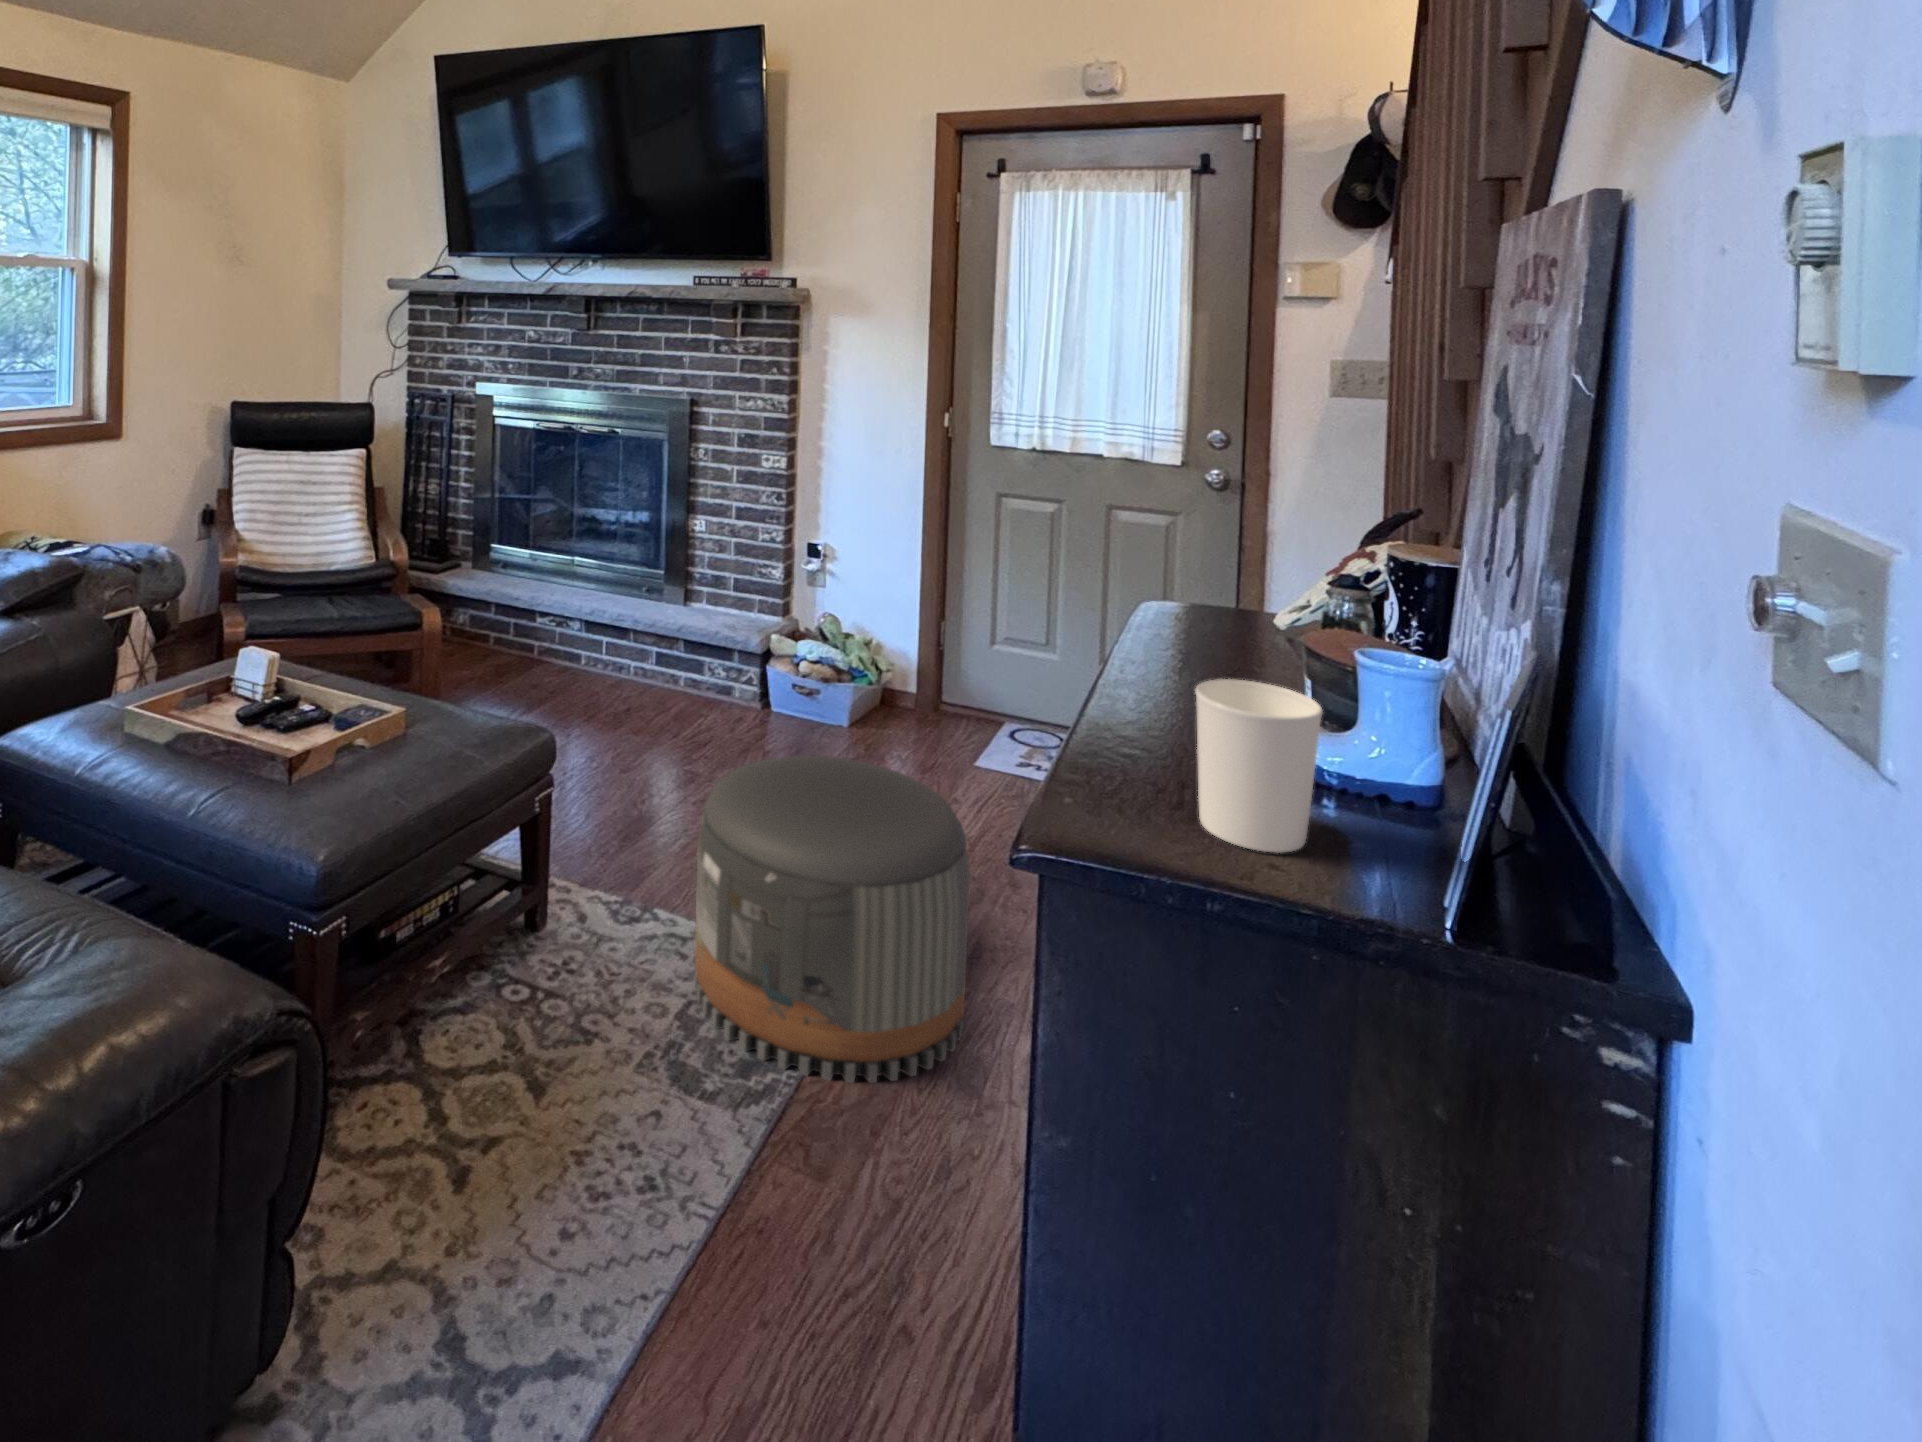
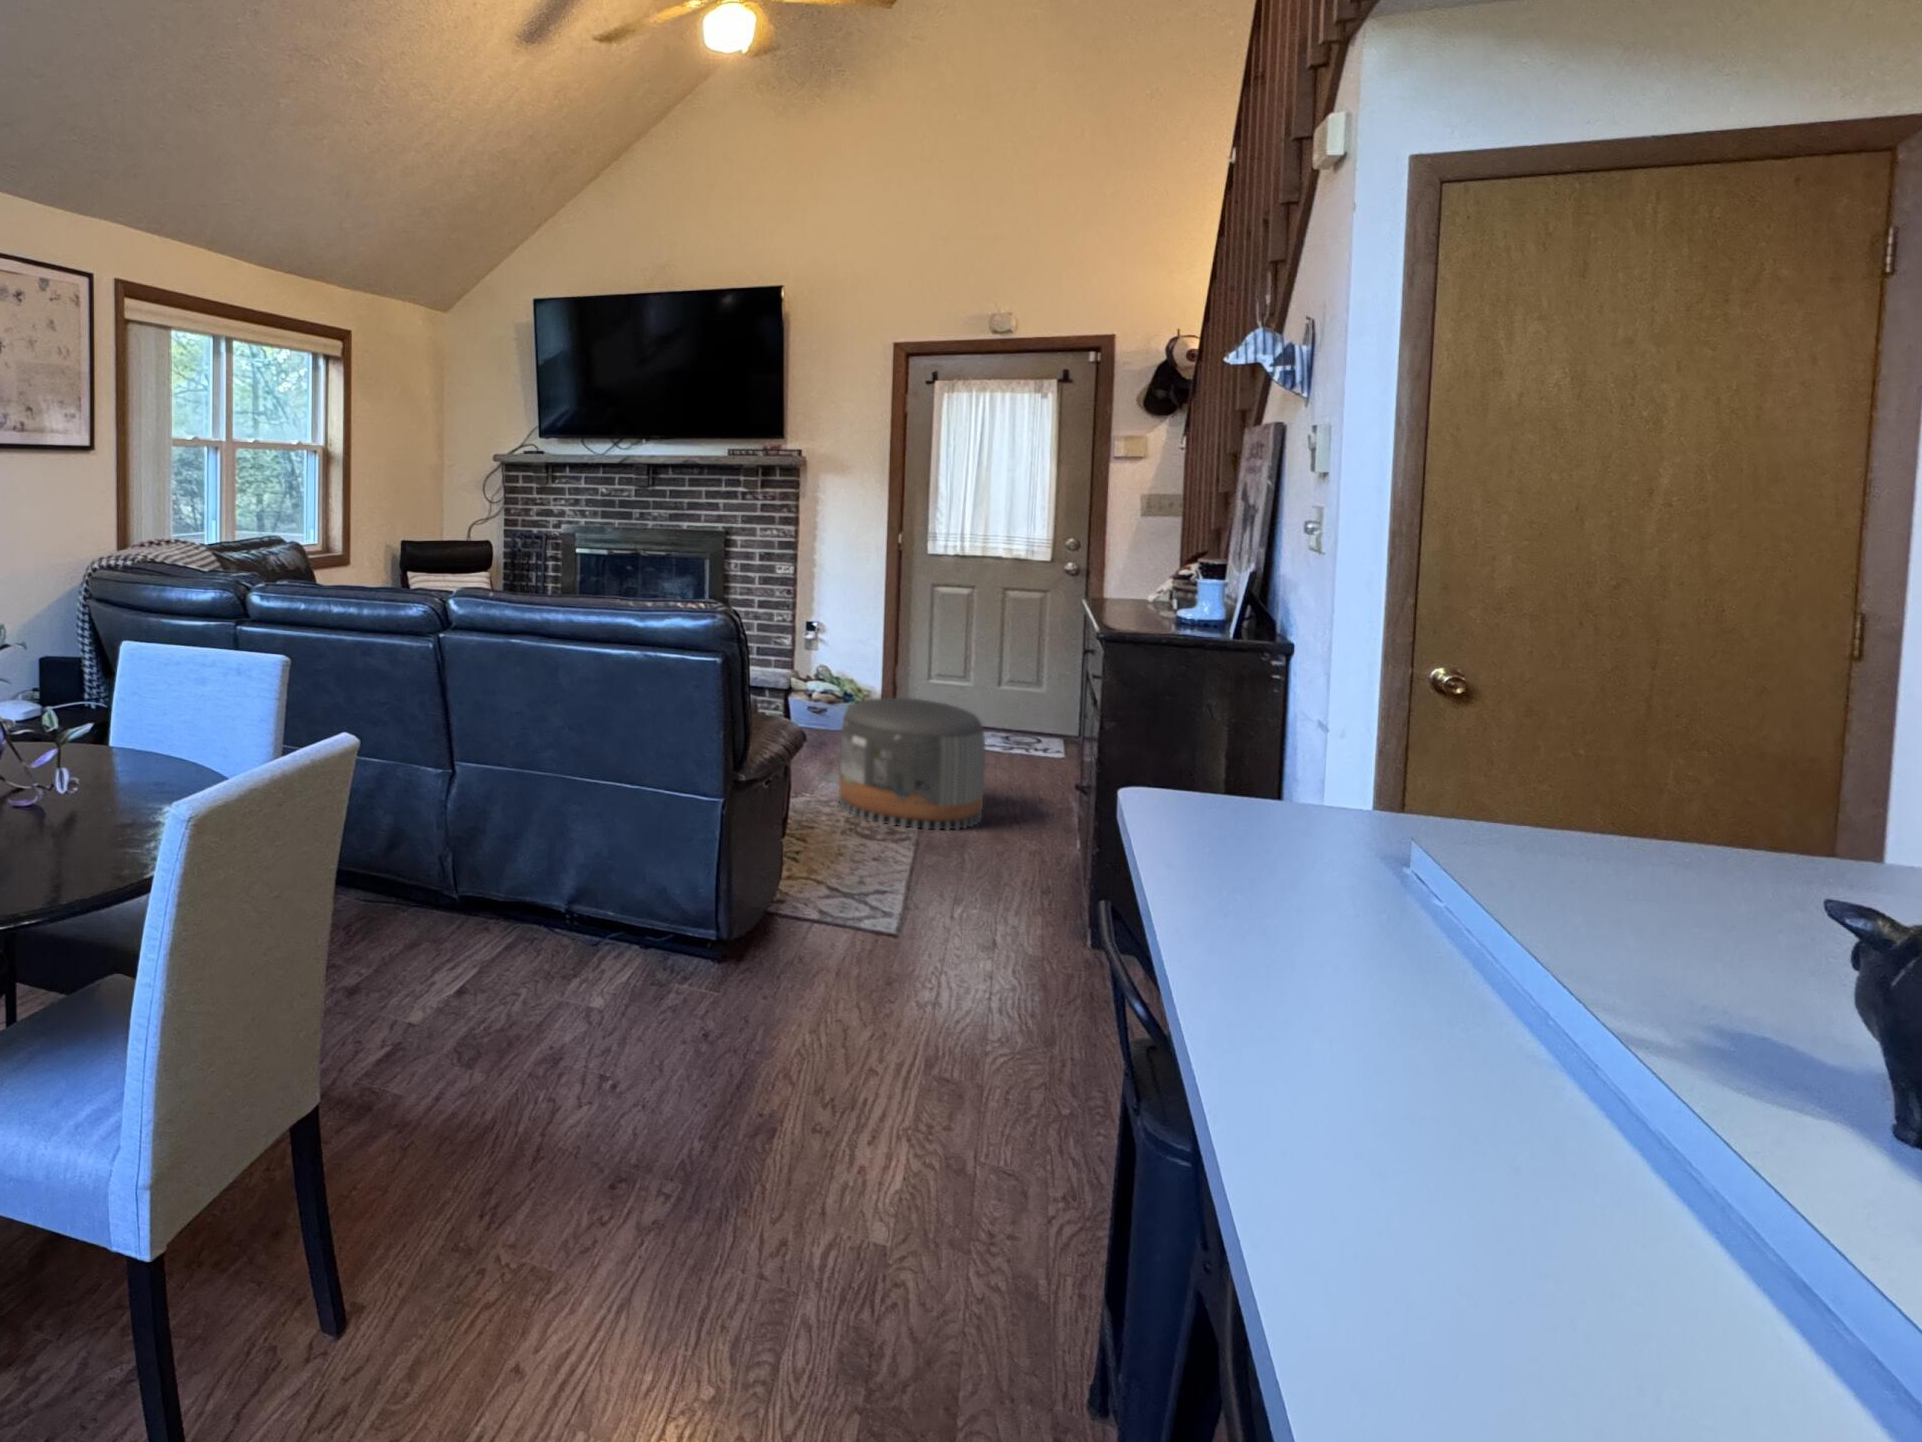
candle holder: present [1195,679,1322,853] -> none [1142,576,1184,623]

